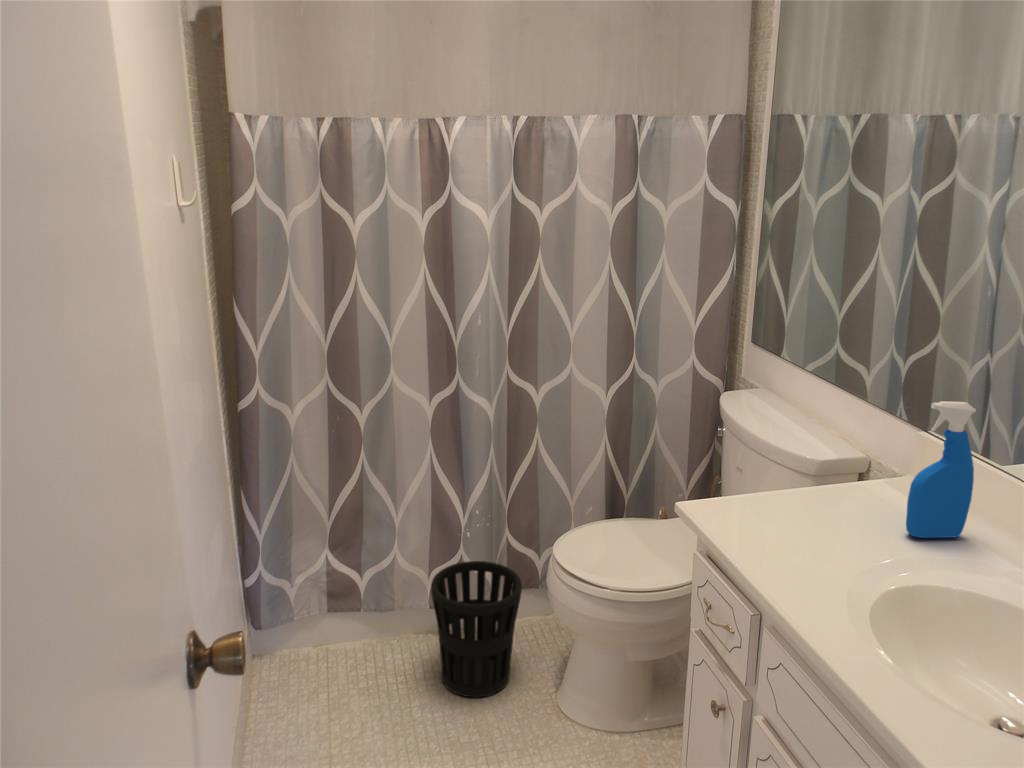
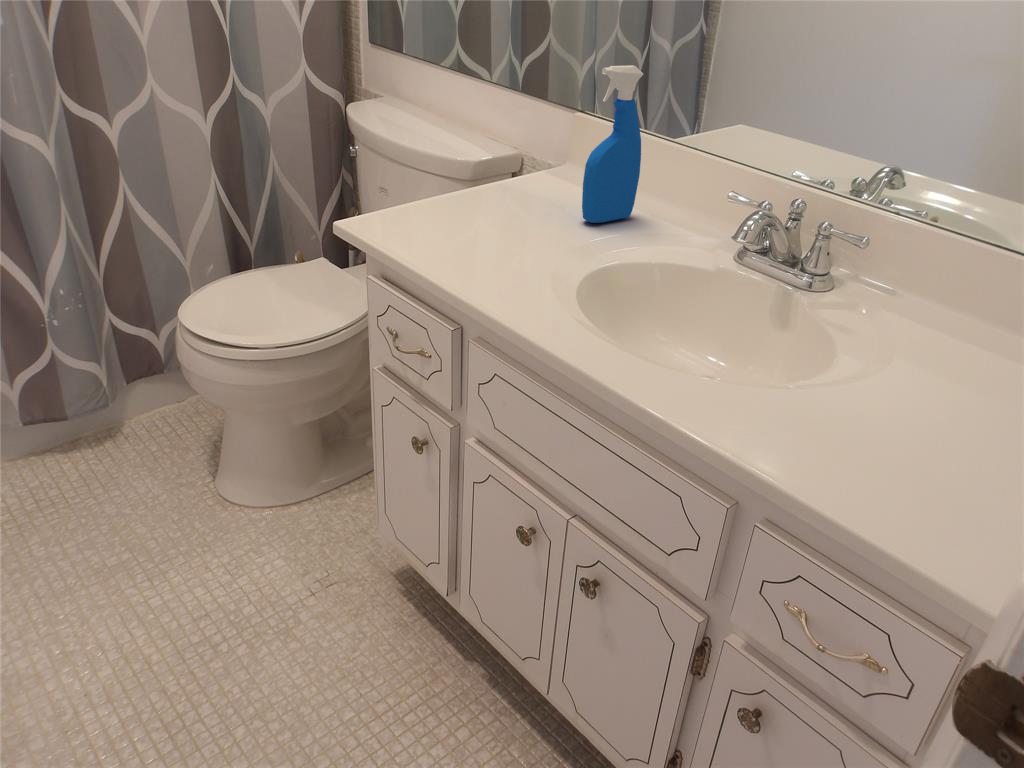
wastebasket: present [431,561,522,697] -> none [20,352,154,514]

